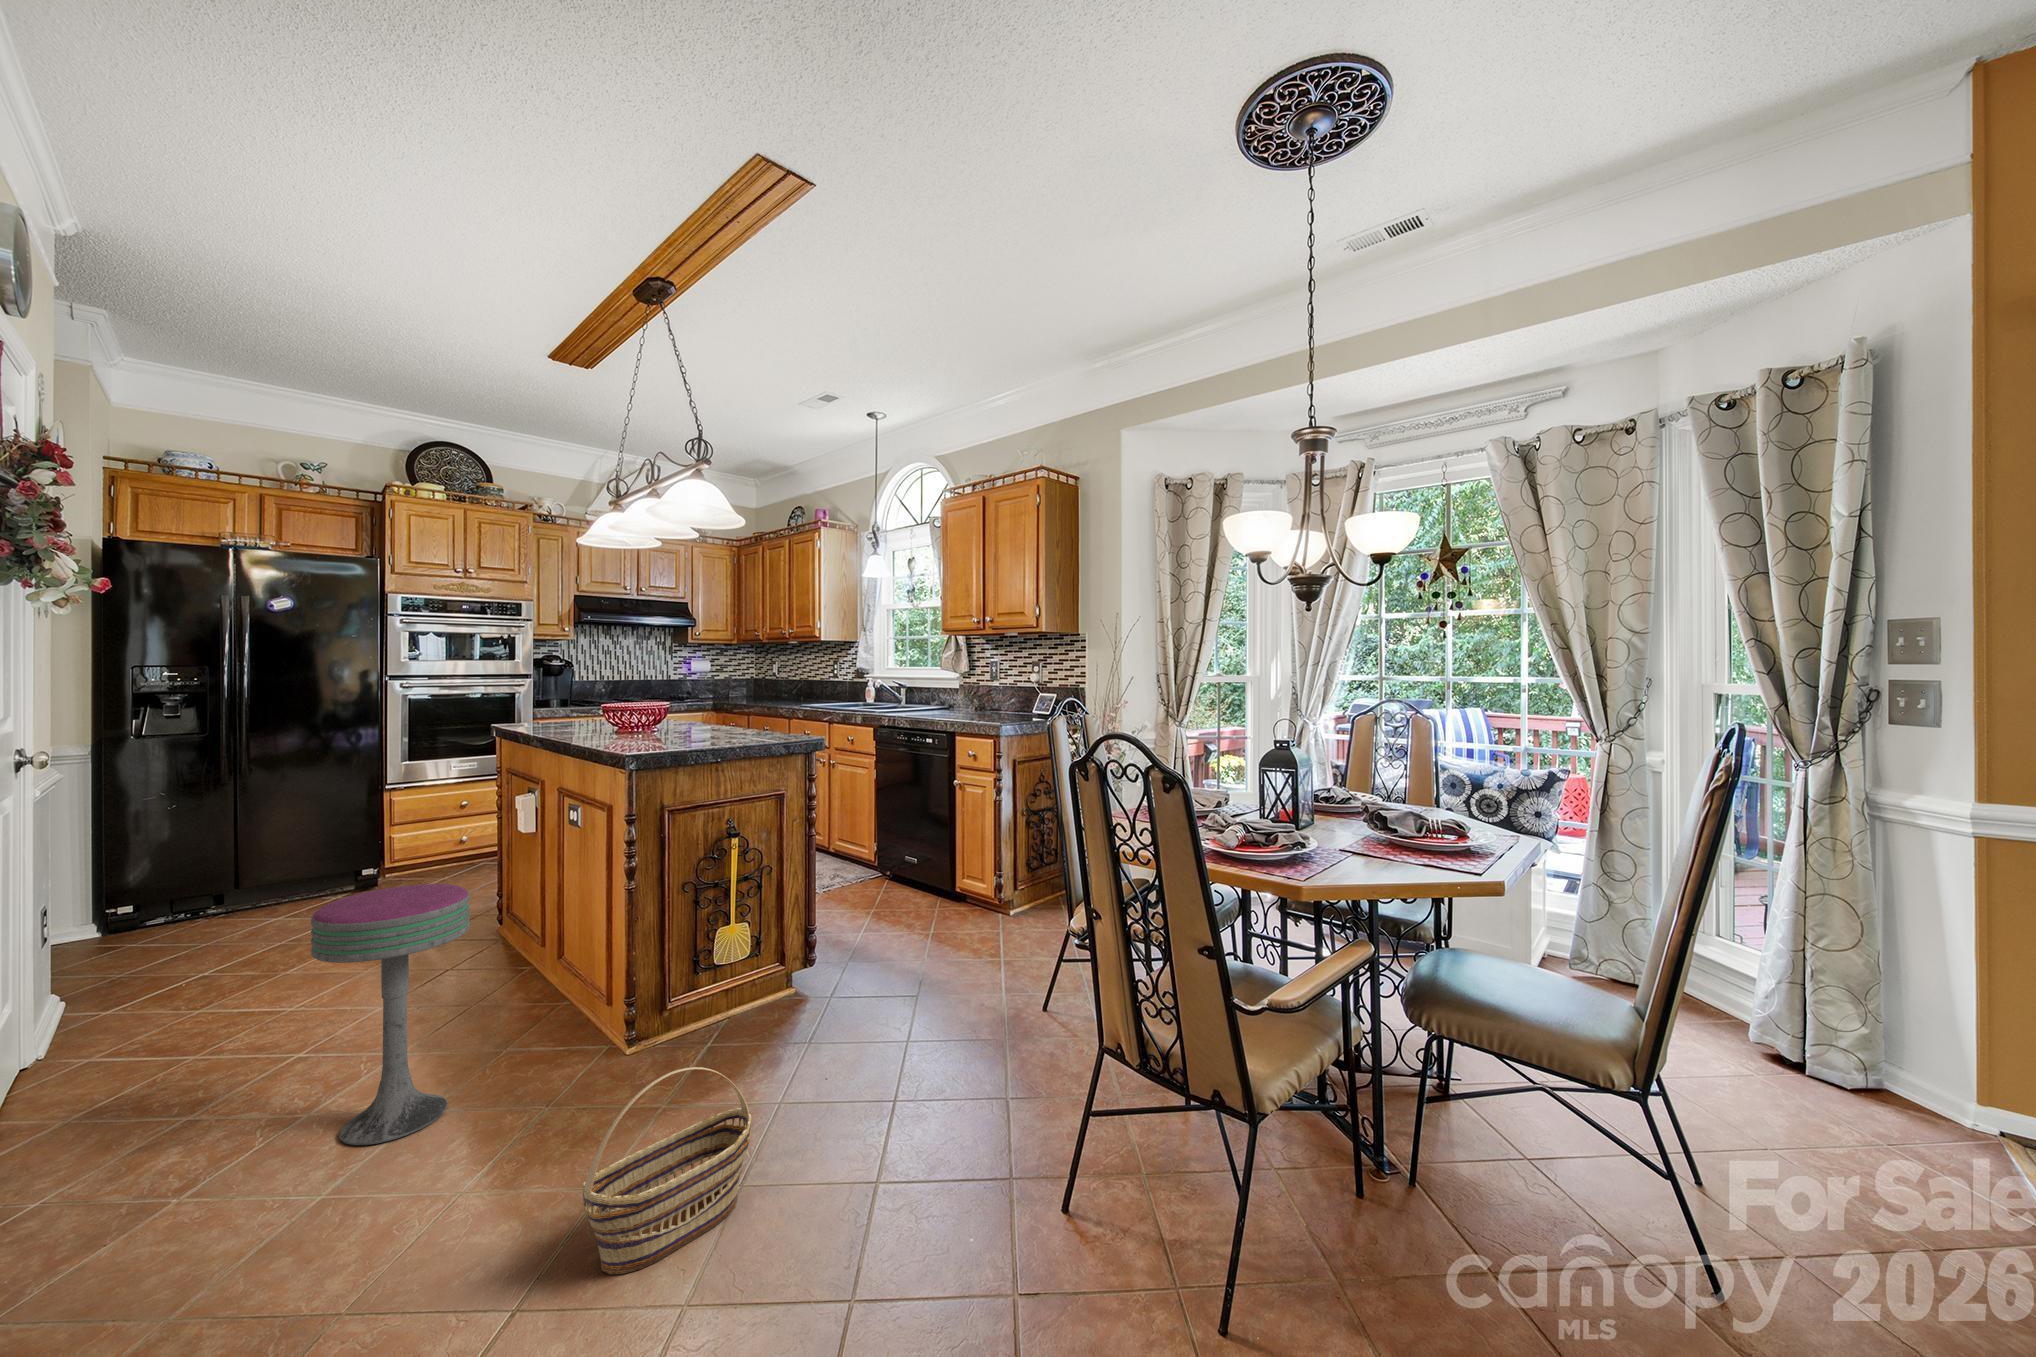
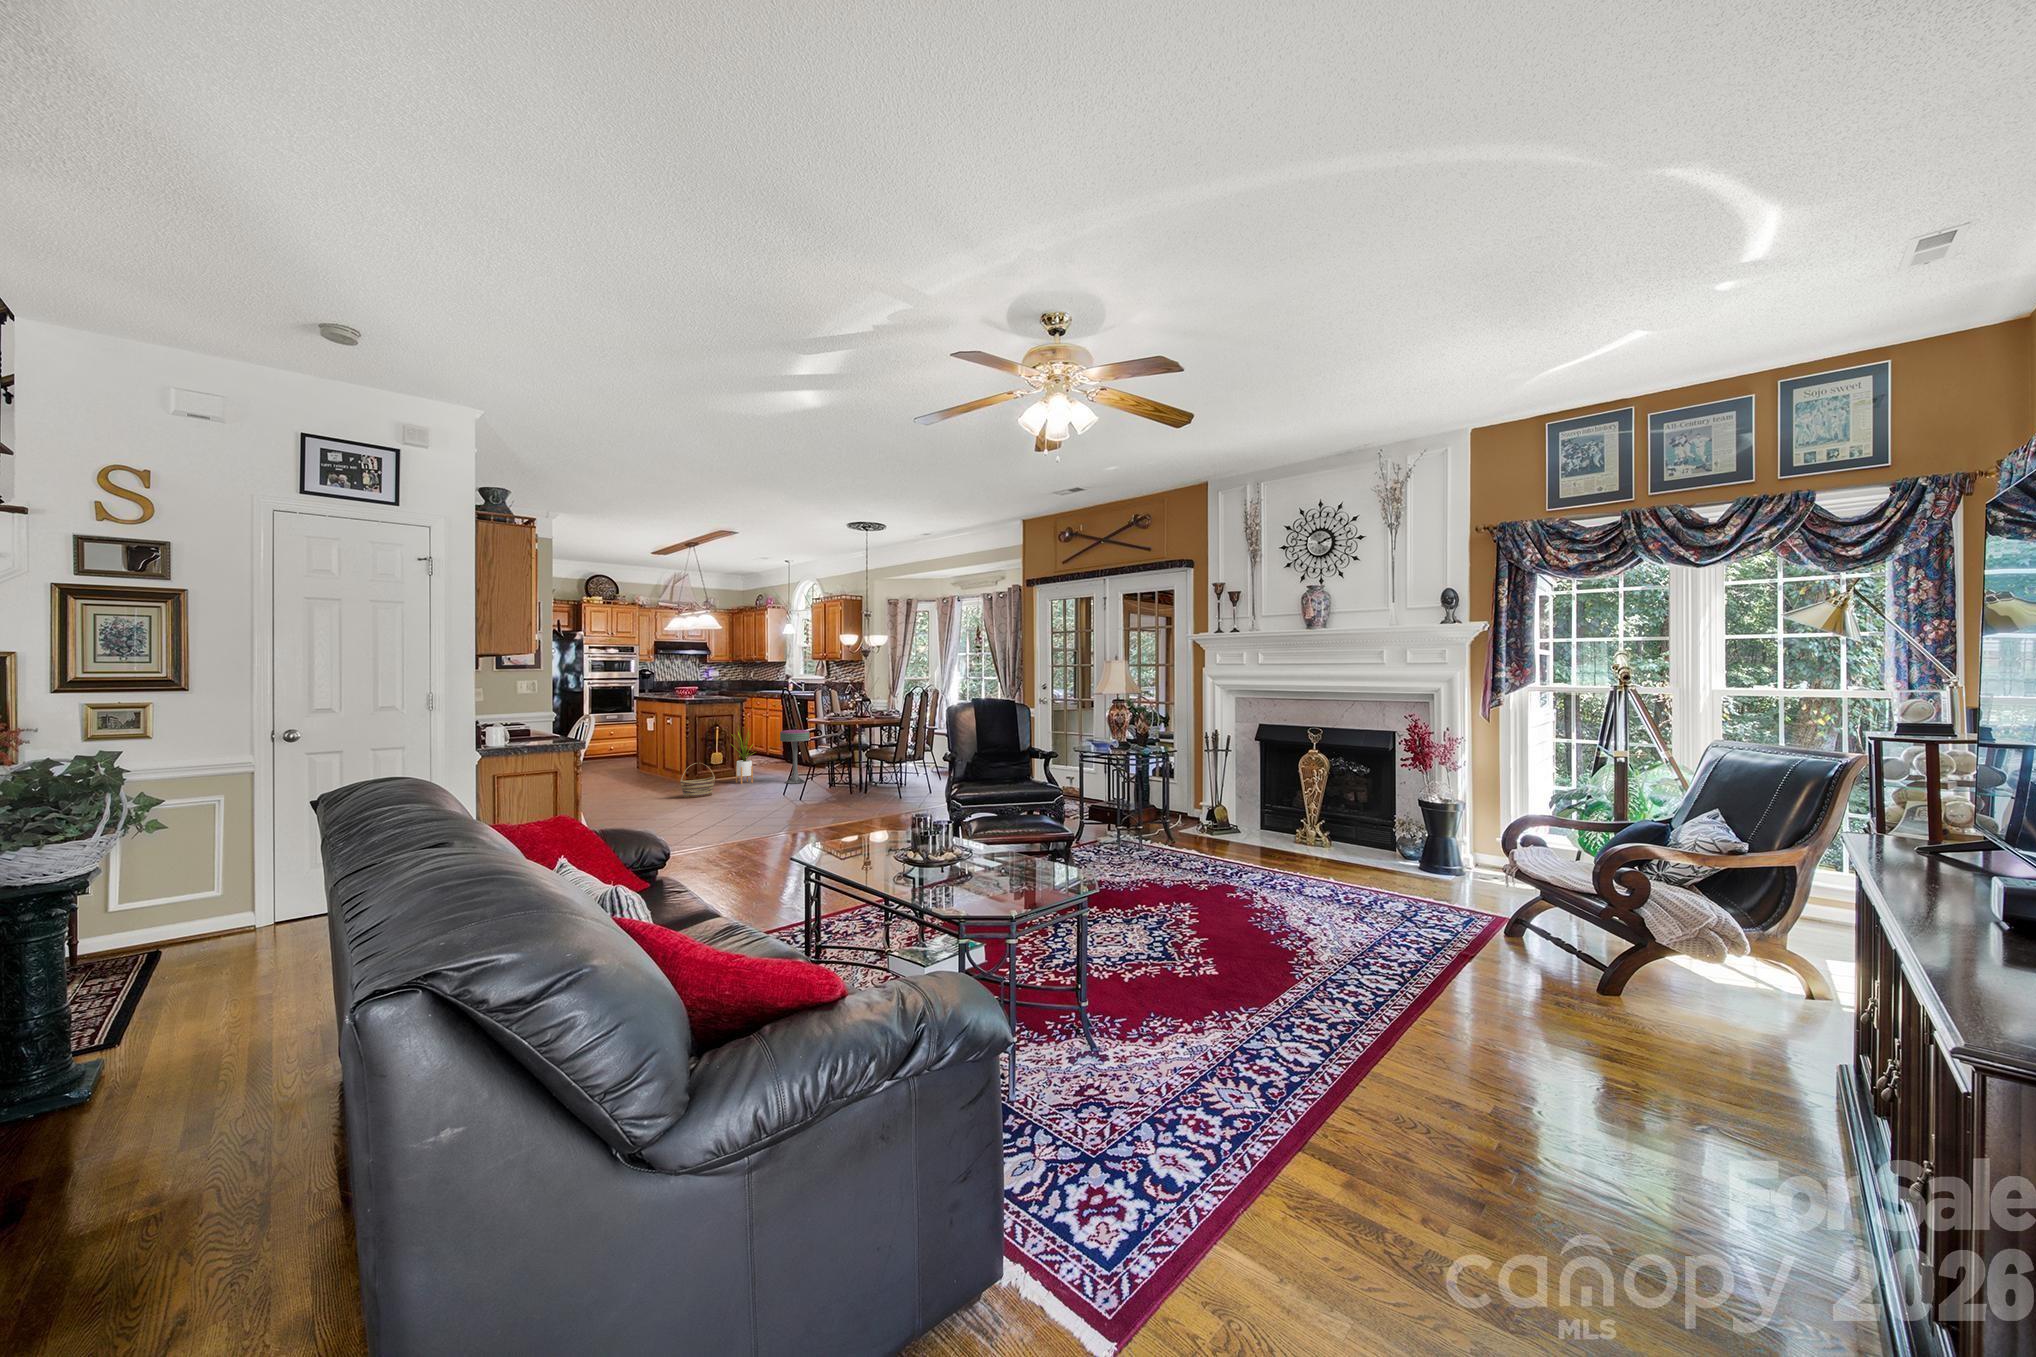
house plant: none [778,829,884,1037] -> present [732,731,754,784]
bar stool: present [311,884,470,1145] -> present [780,730,809,784]

